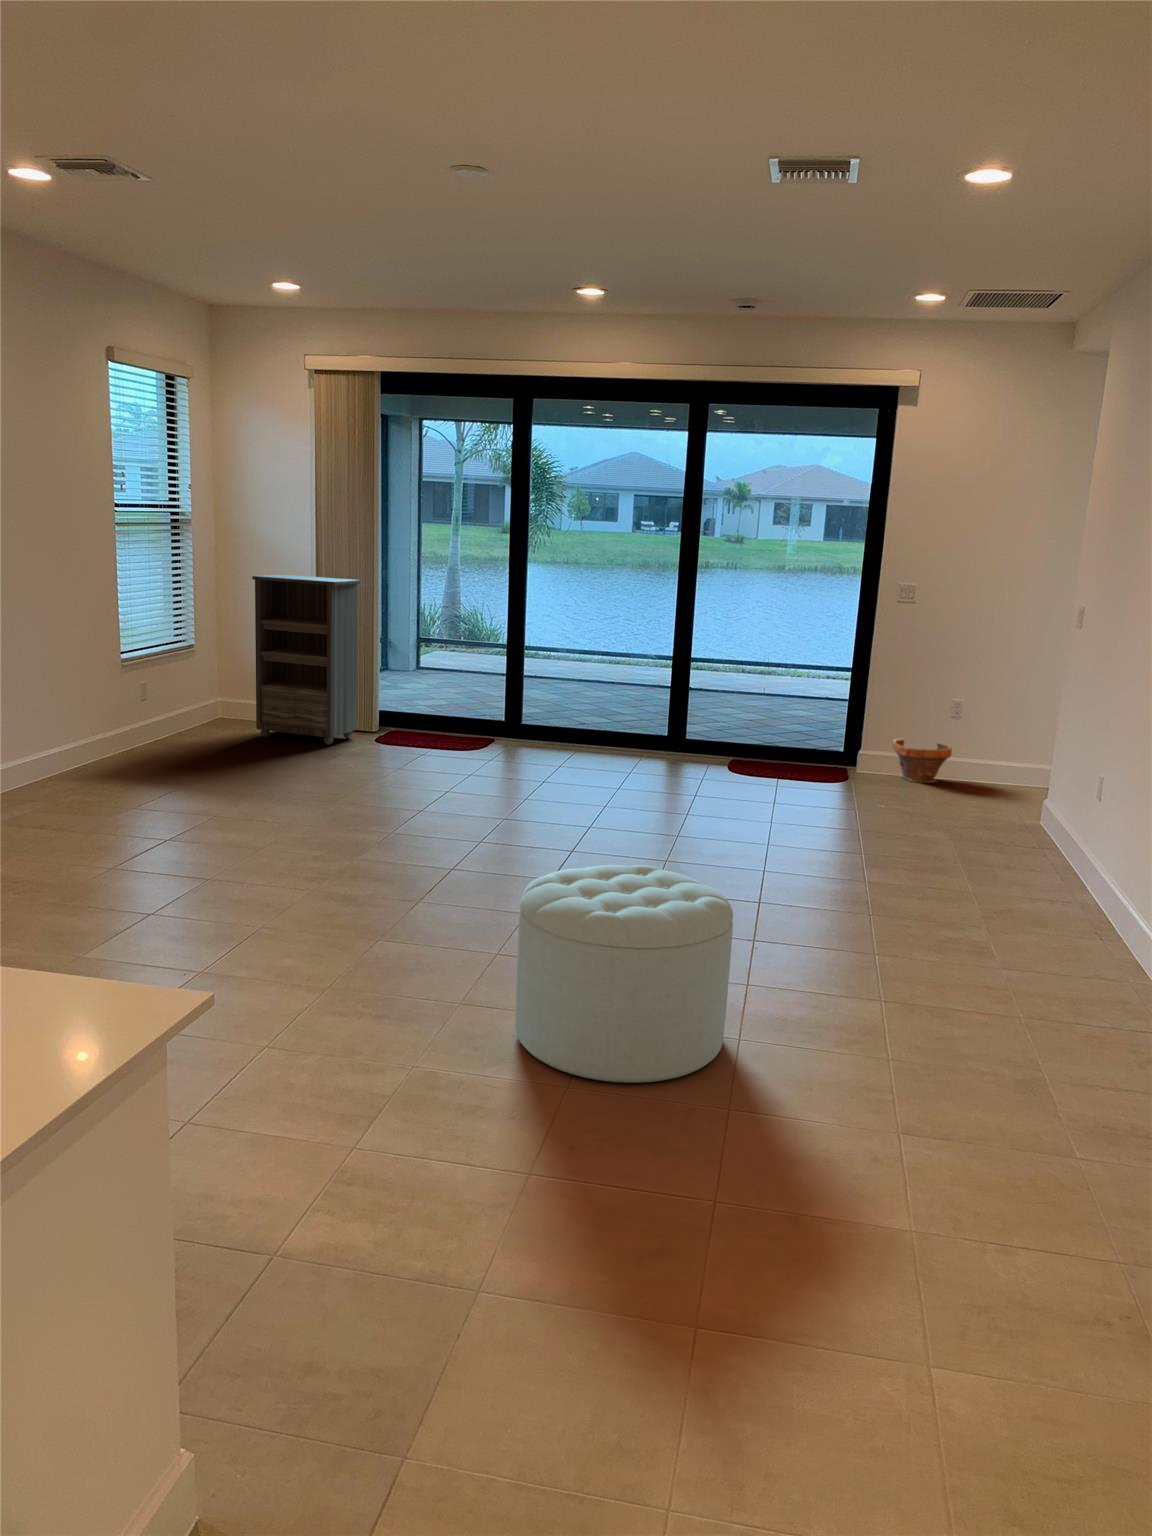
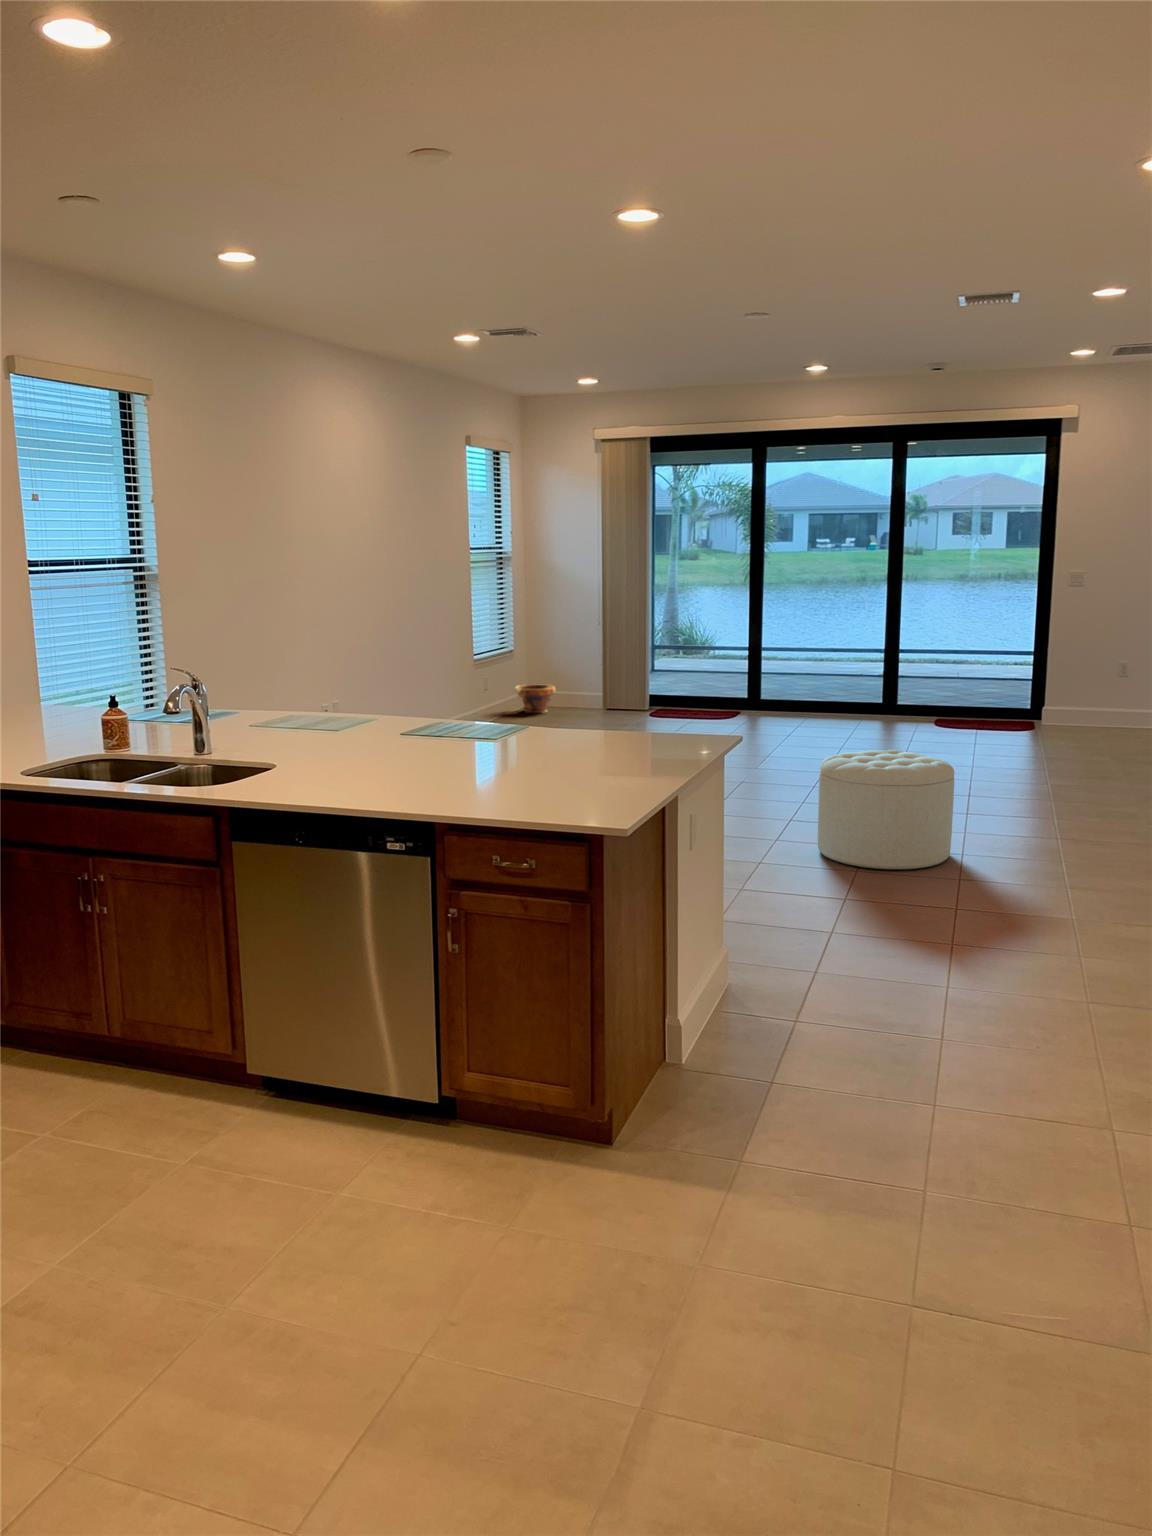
bookshelf: present [252,575,360,745] -> none [560,593,639,719]
planter: present [893,739,952,783] -> present [515,685,555,713]

